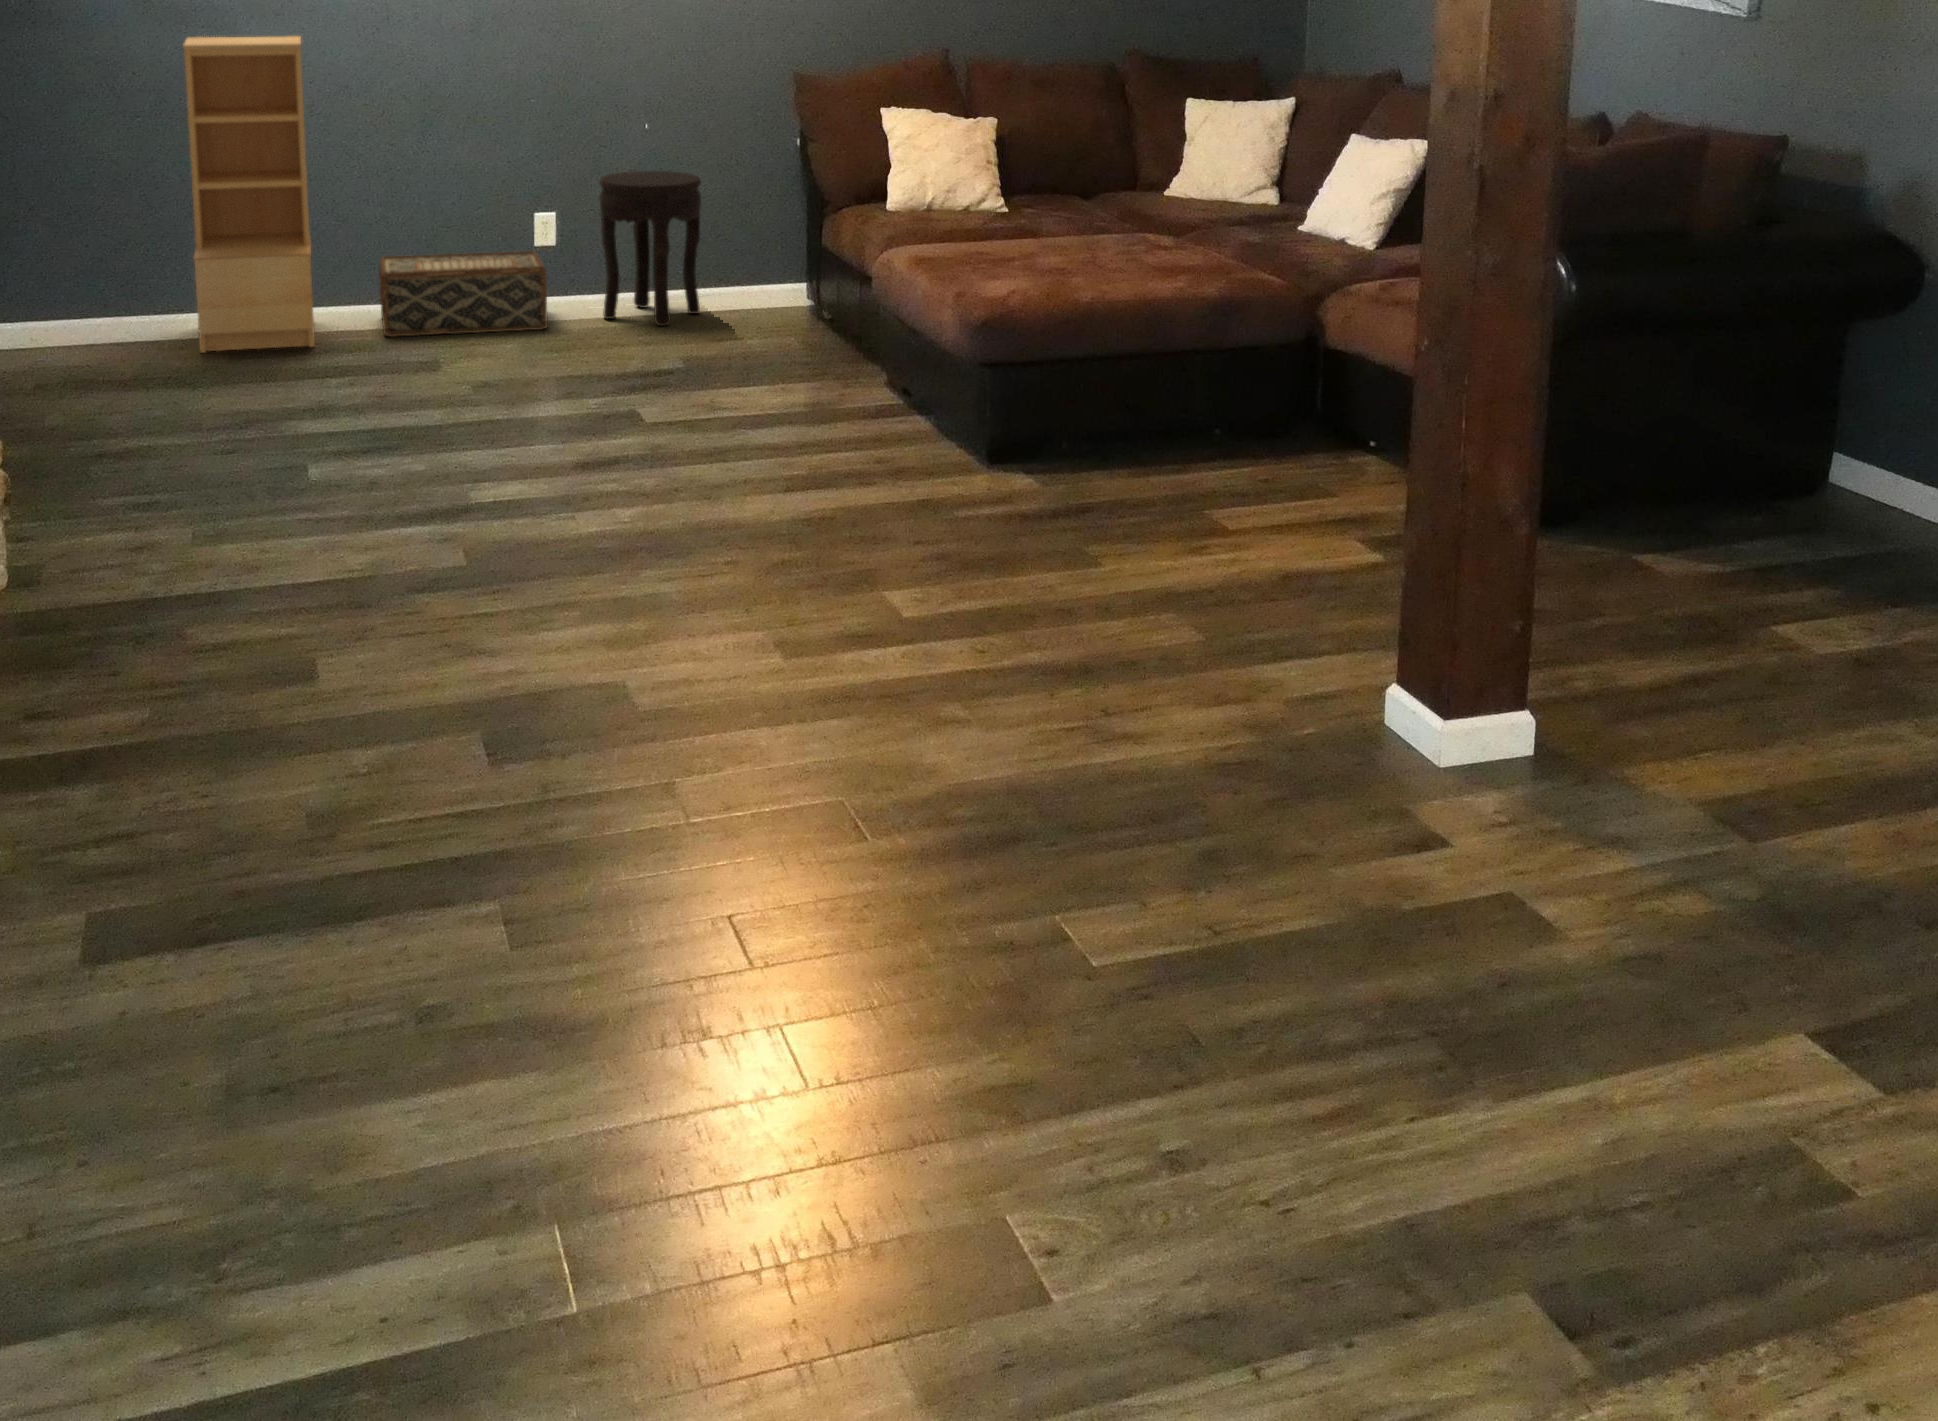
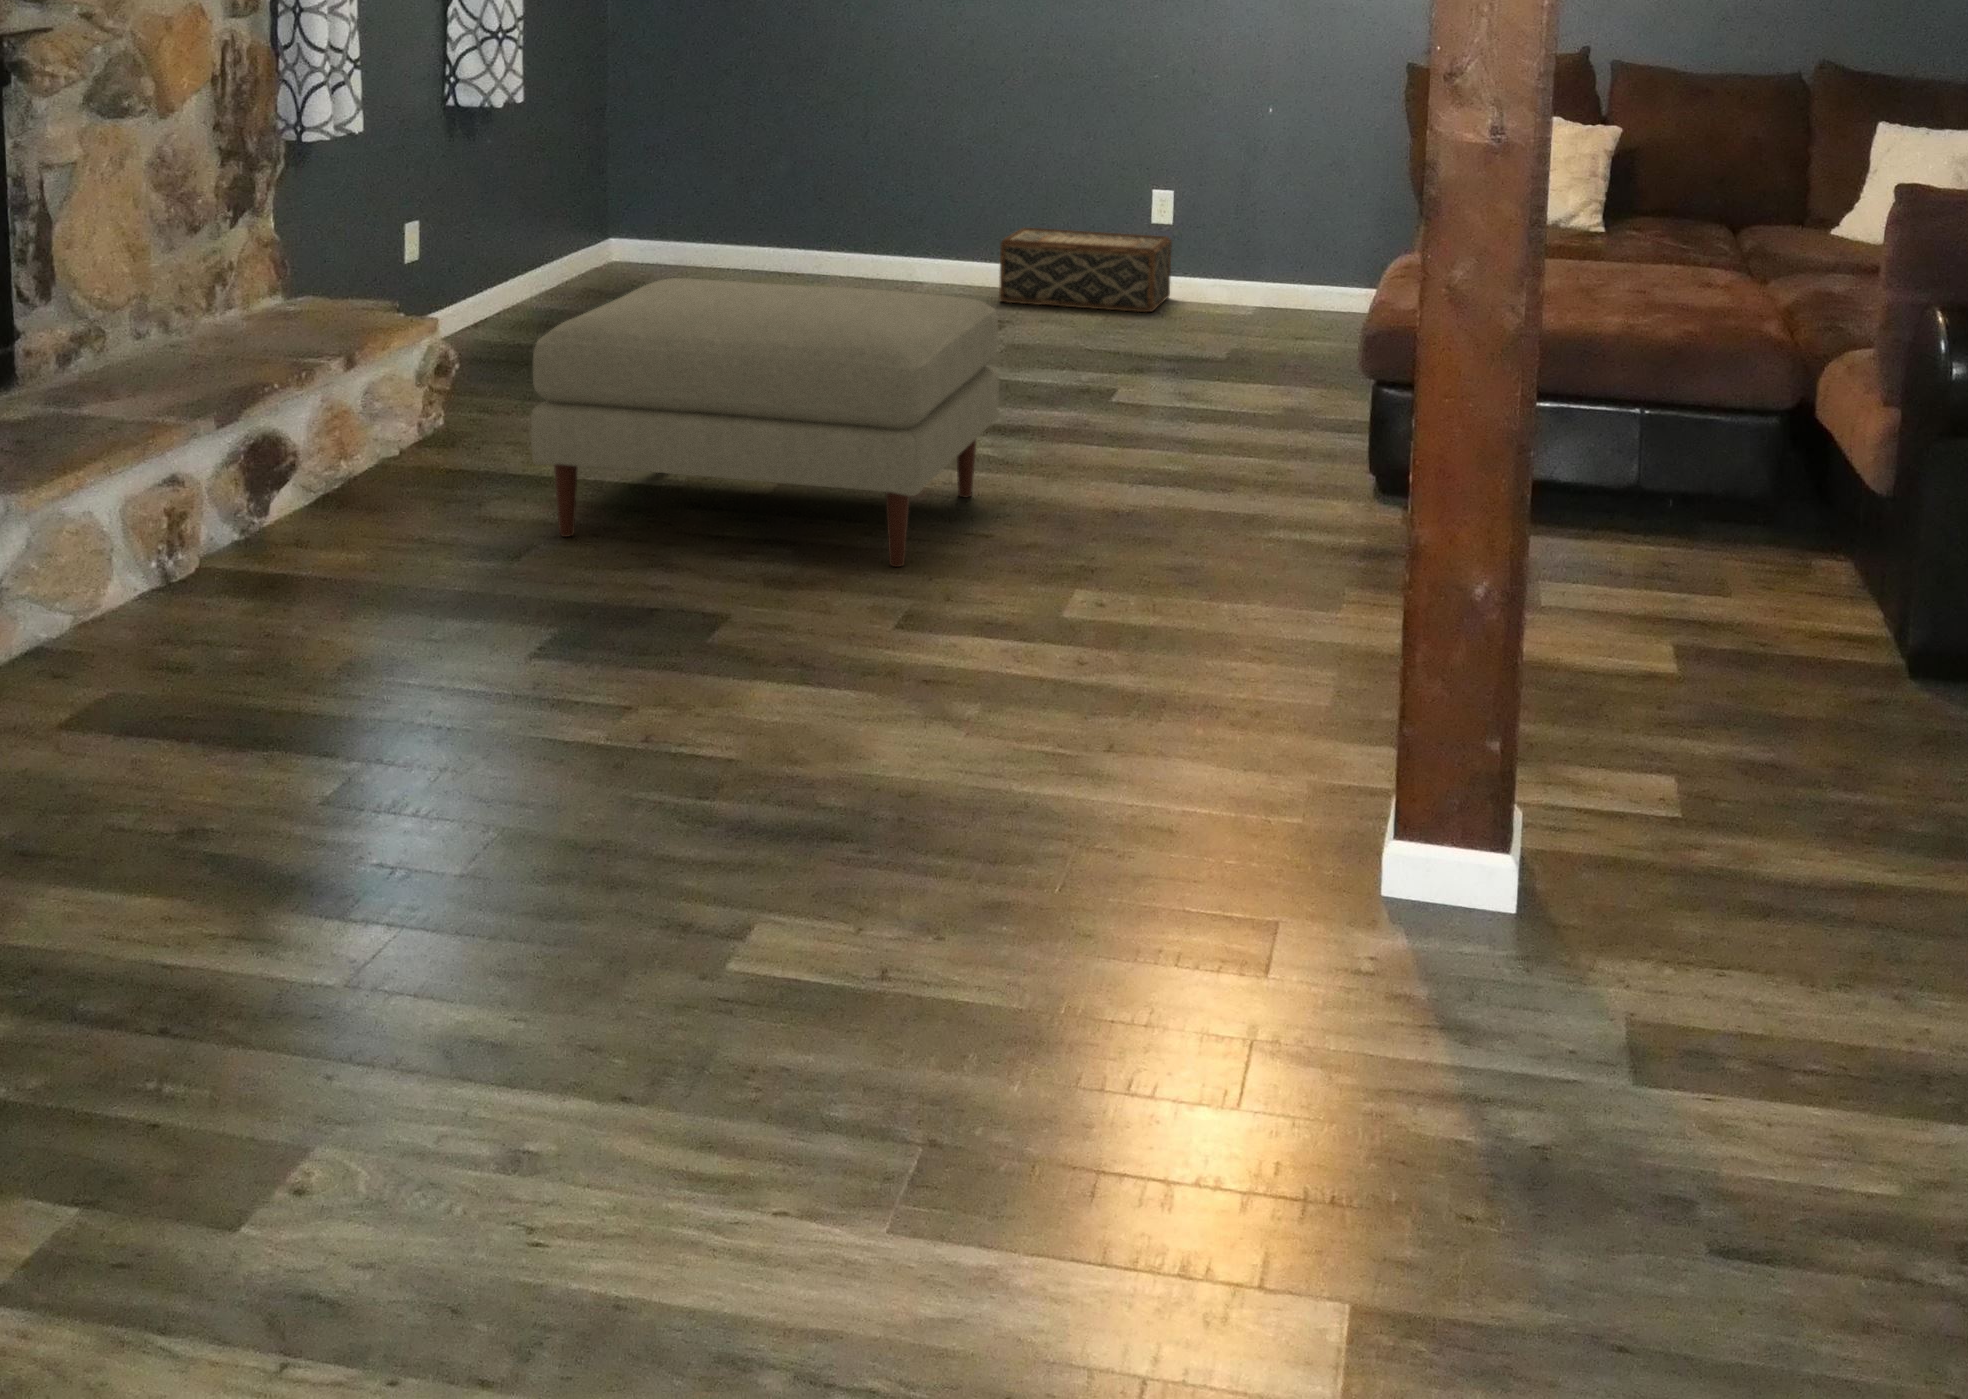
bookshelf: present [183,36,315,353] -> none [828,5,965,302]
side table: present [599,171,701,326] -> none [1219,164,1328,322]
ottoman: none [288,360,756,699] -> present [531,278,999,567]

